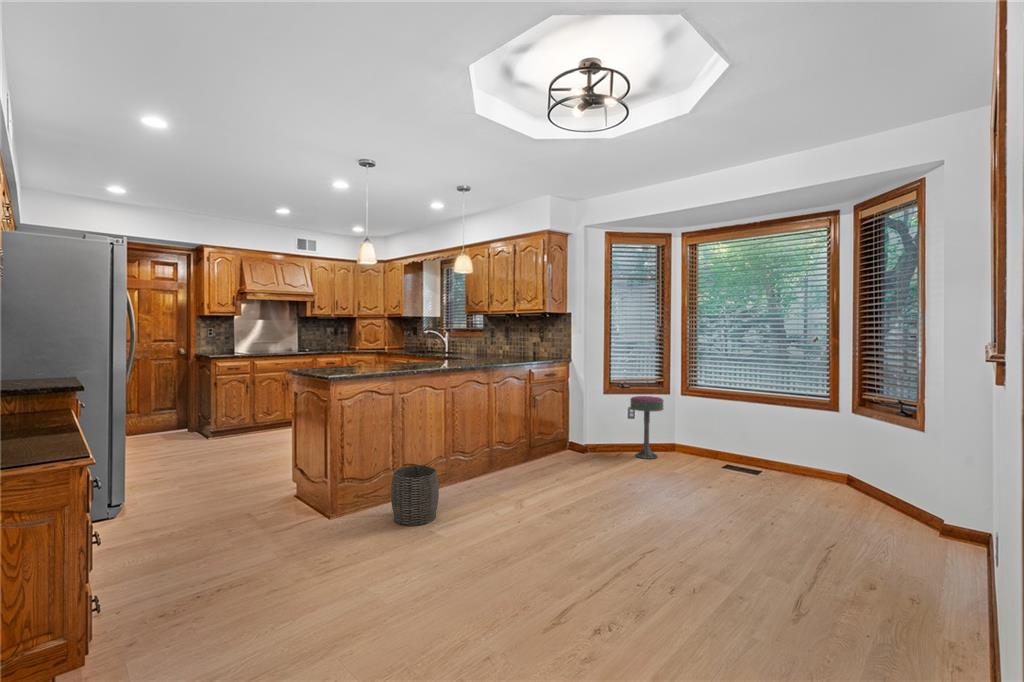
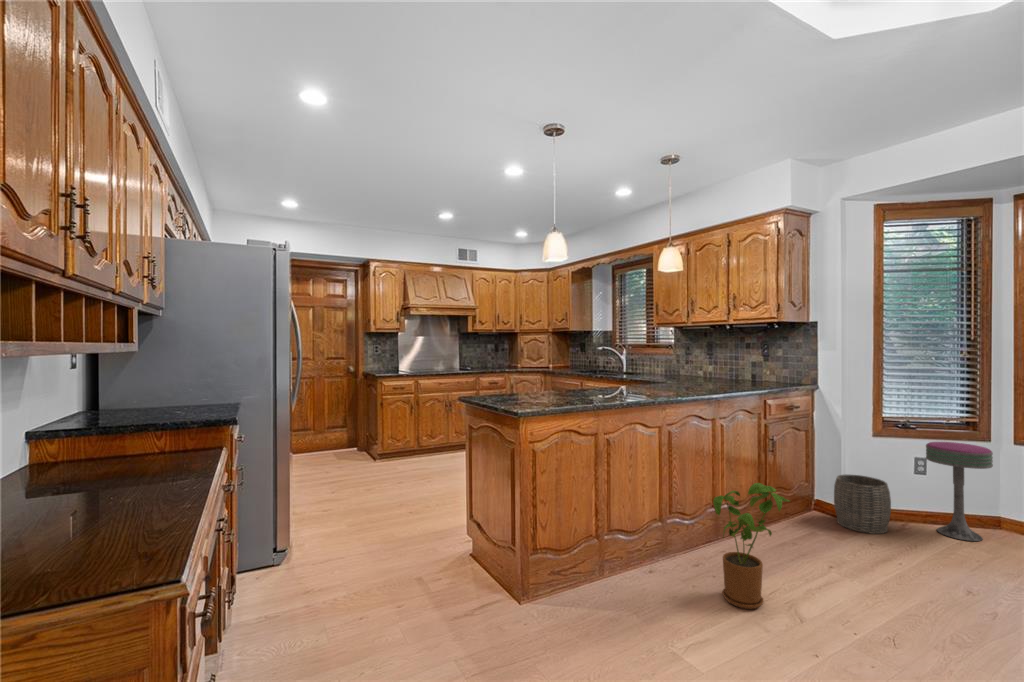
house plant: none [471,421,516,502] -> present [713,483,790,609]
woven basket: present [391,466,439,526] -> present [834,475,891,534]

